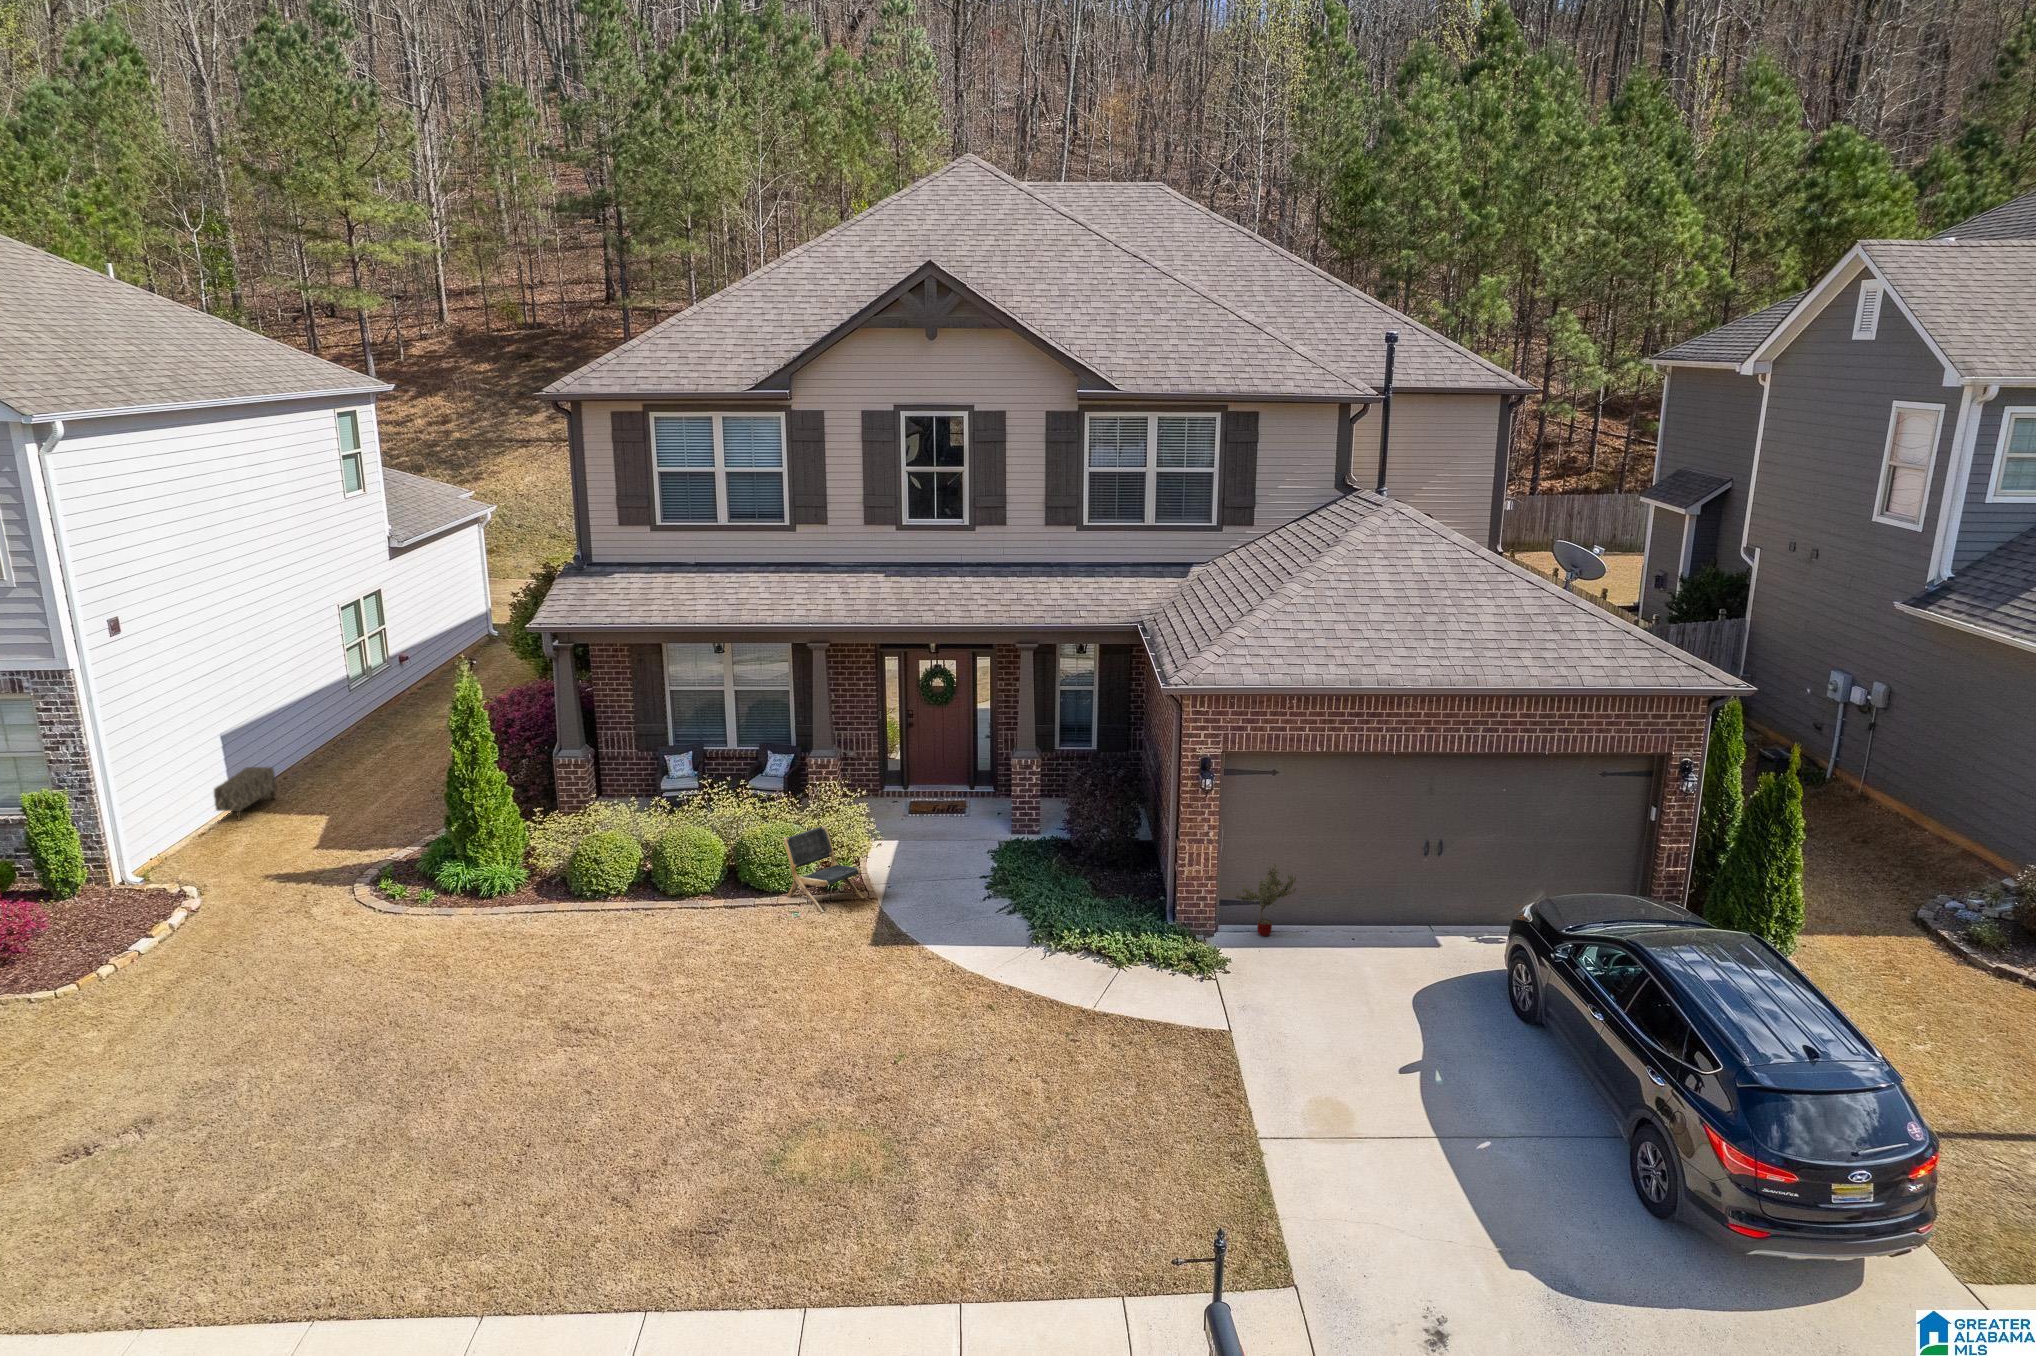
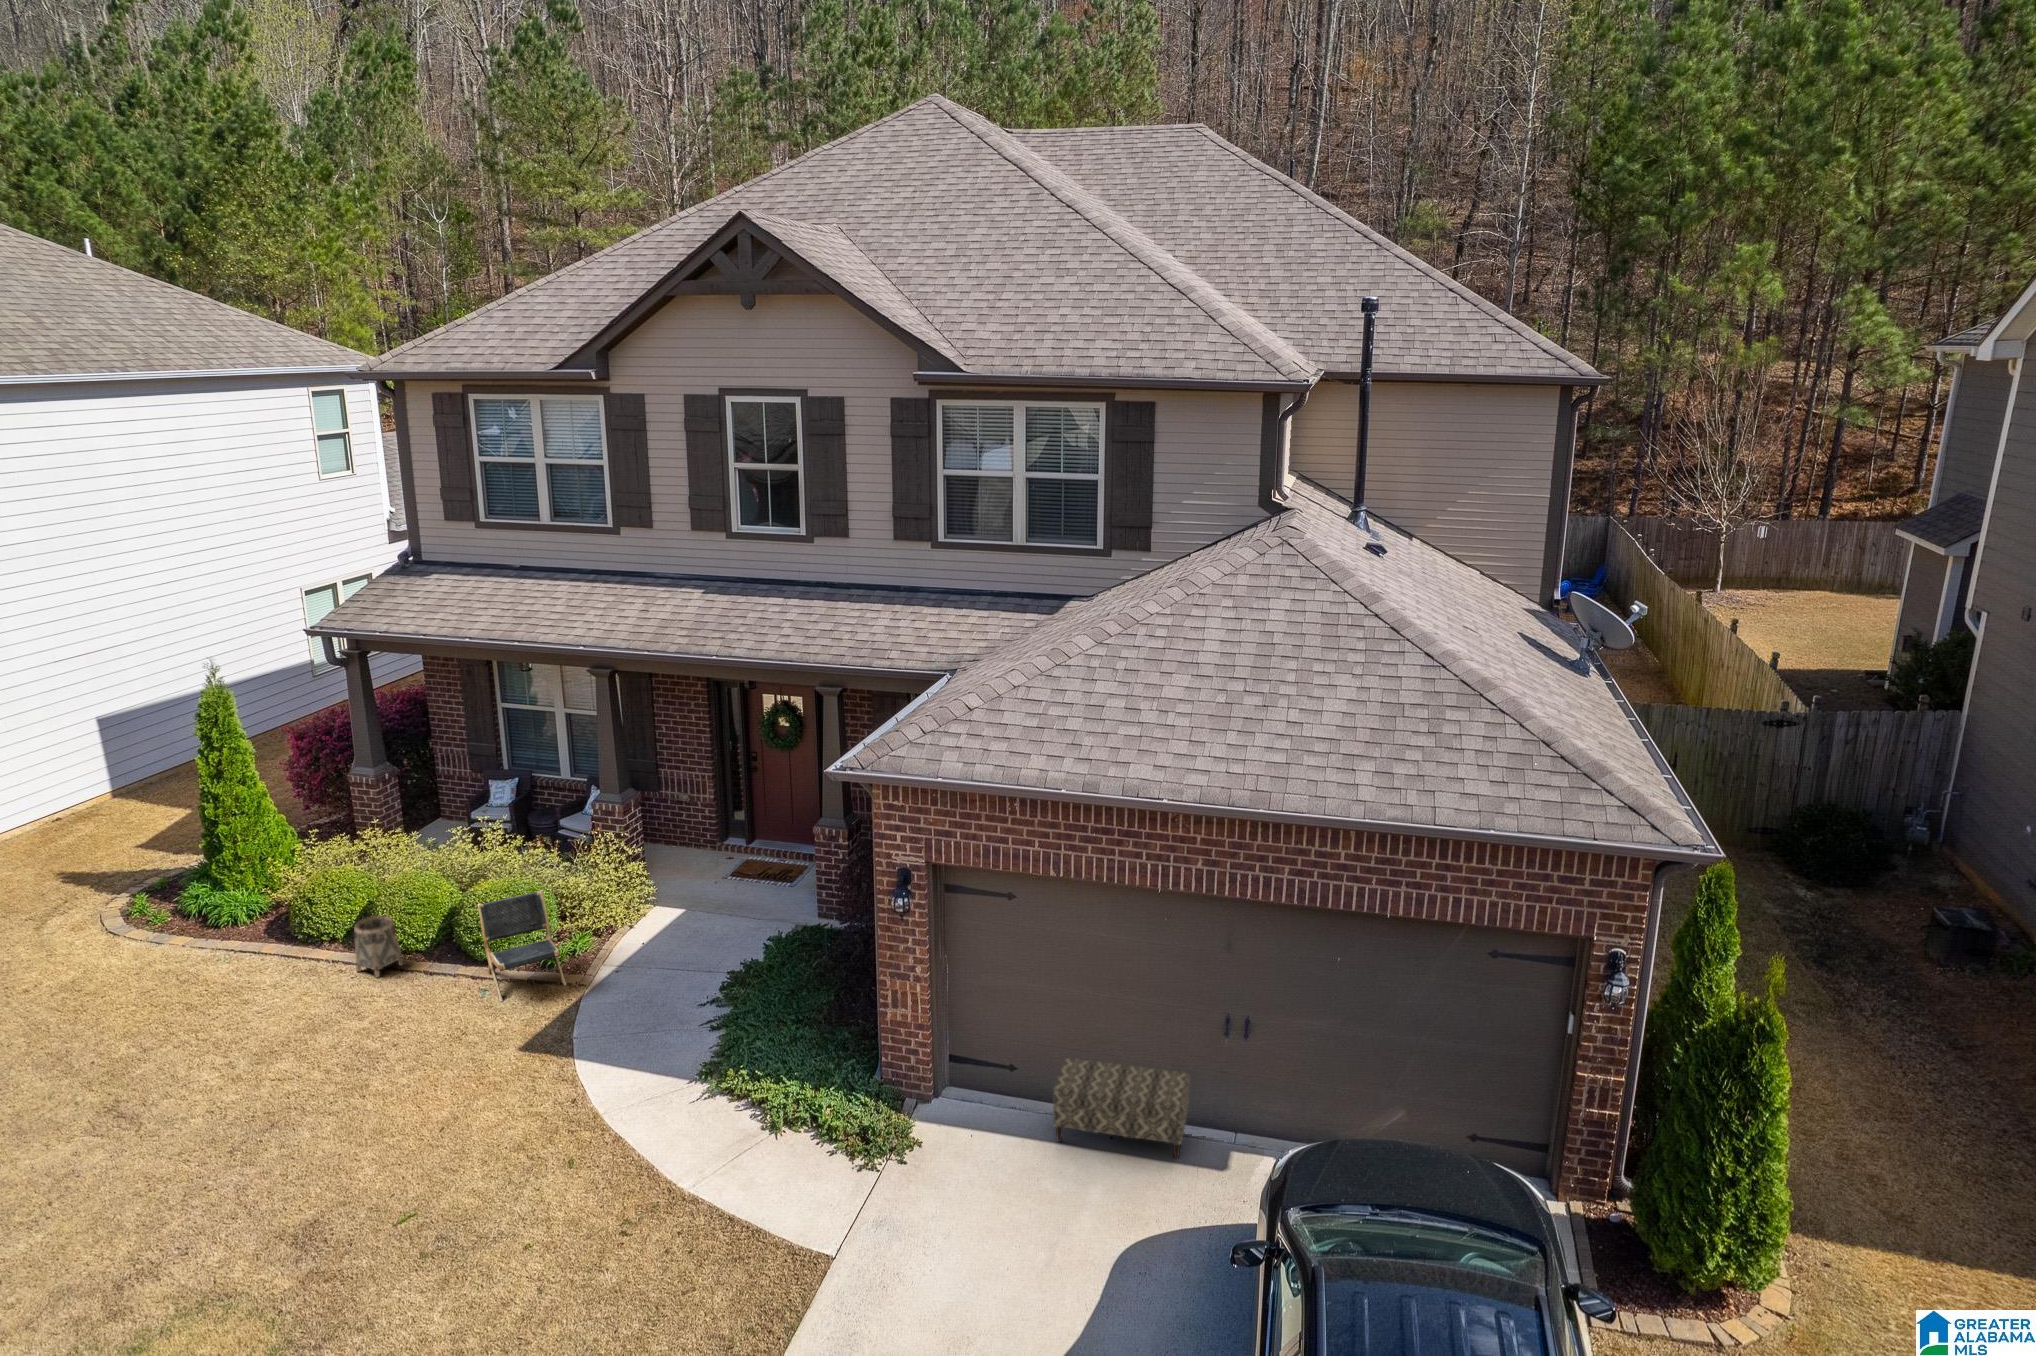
bench: present [214,767,276,821] -> present [1053,1058,1190,1158]
basket: none [672,858,707,909] -> present [354,916,403,977]
potted tree: present [1236,864,1296,936] -> none [945,1022,1024,1119]

